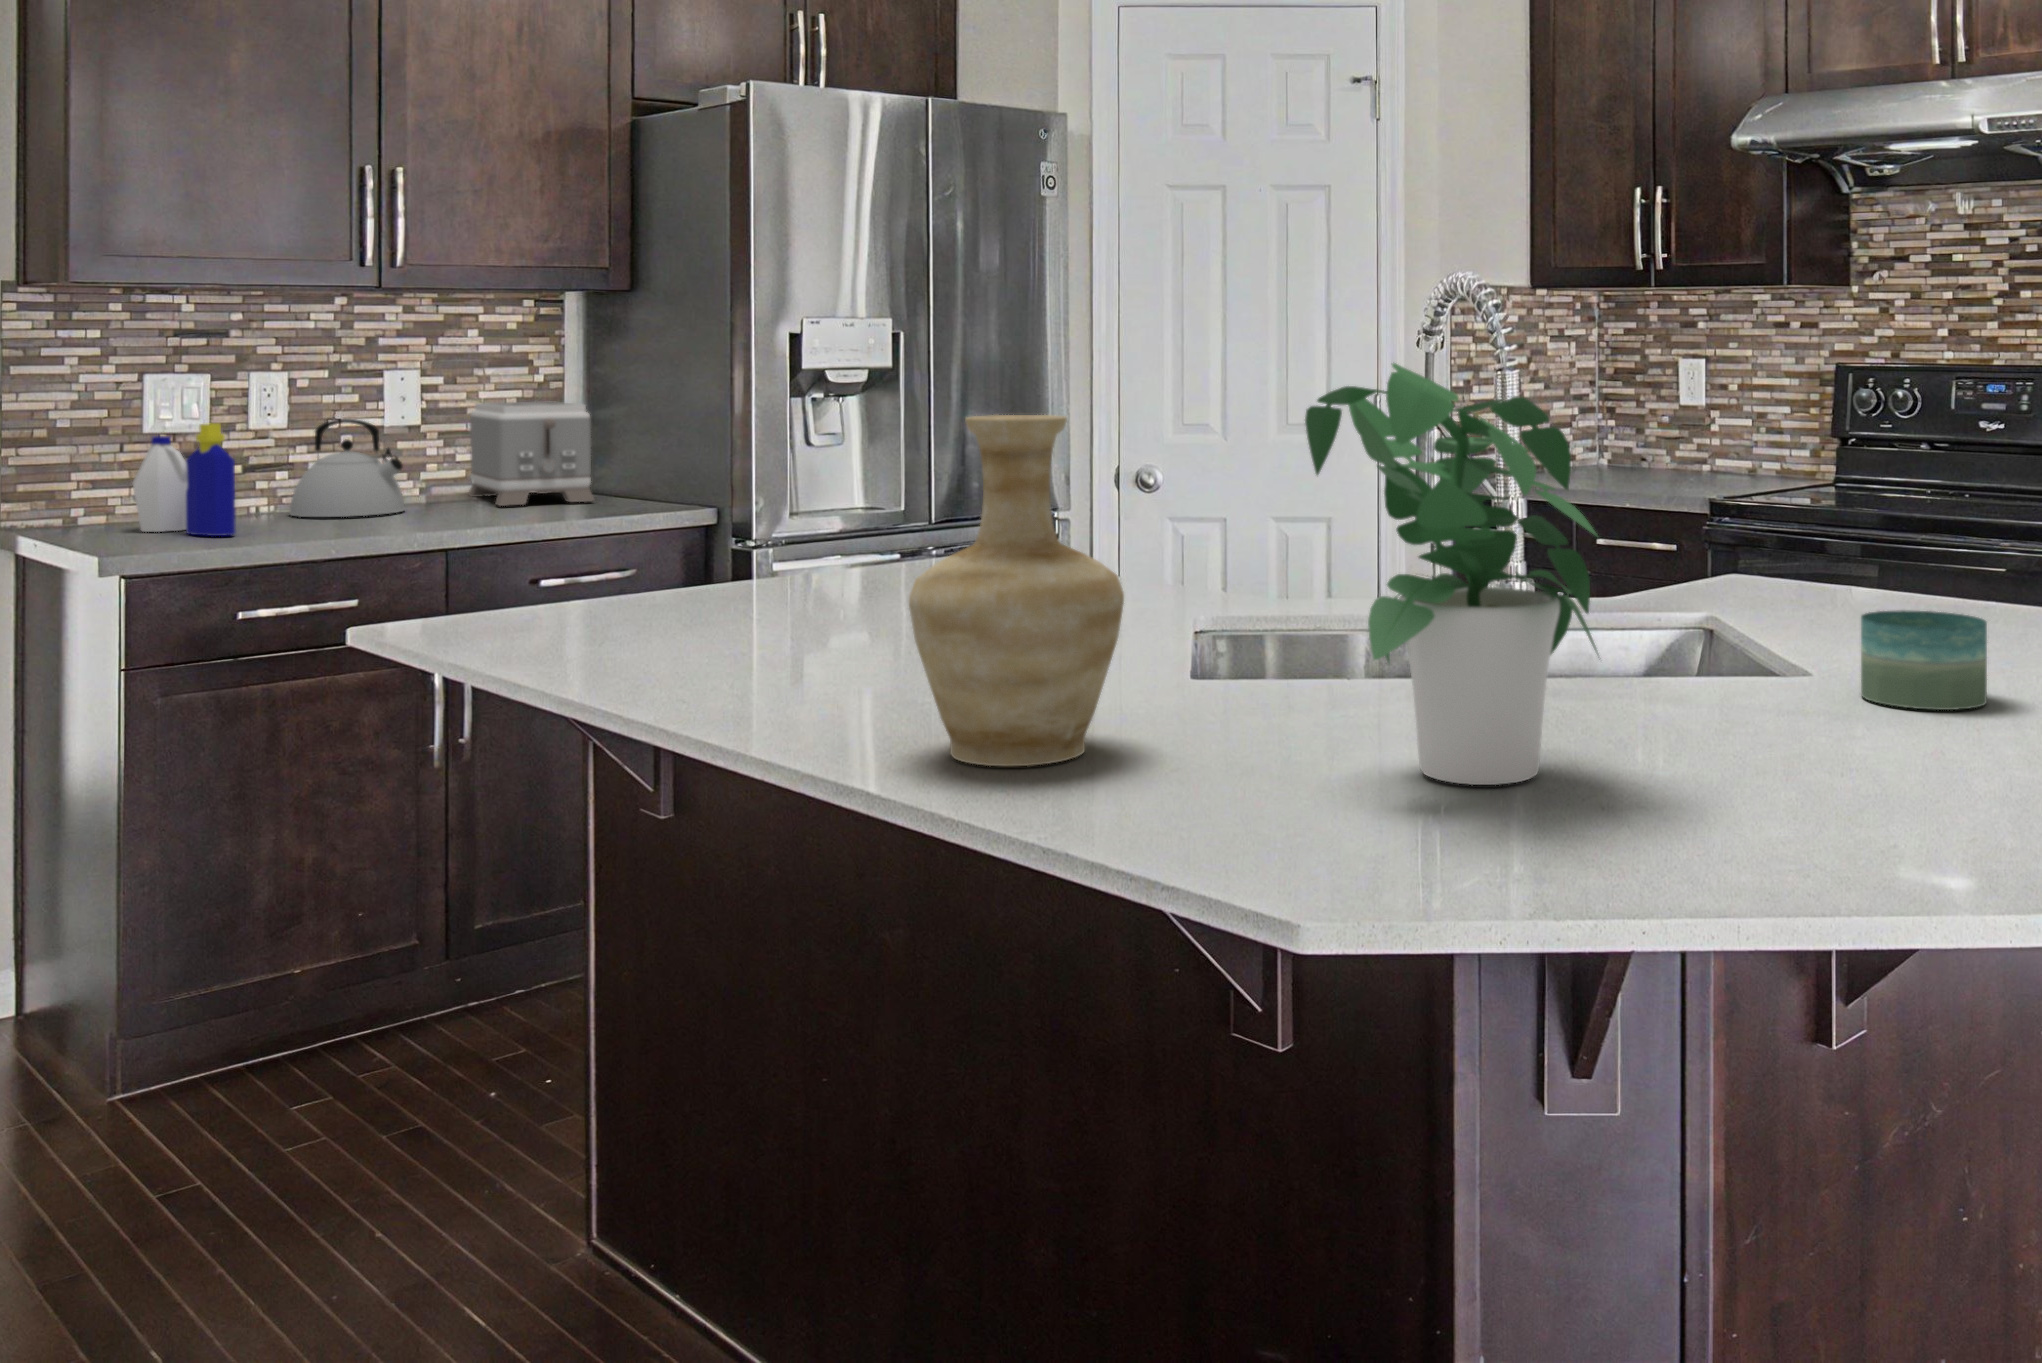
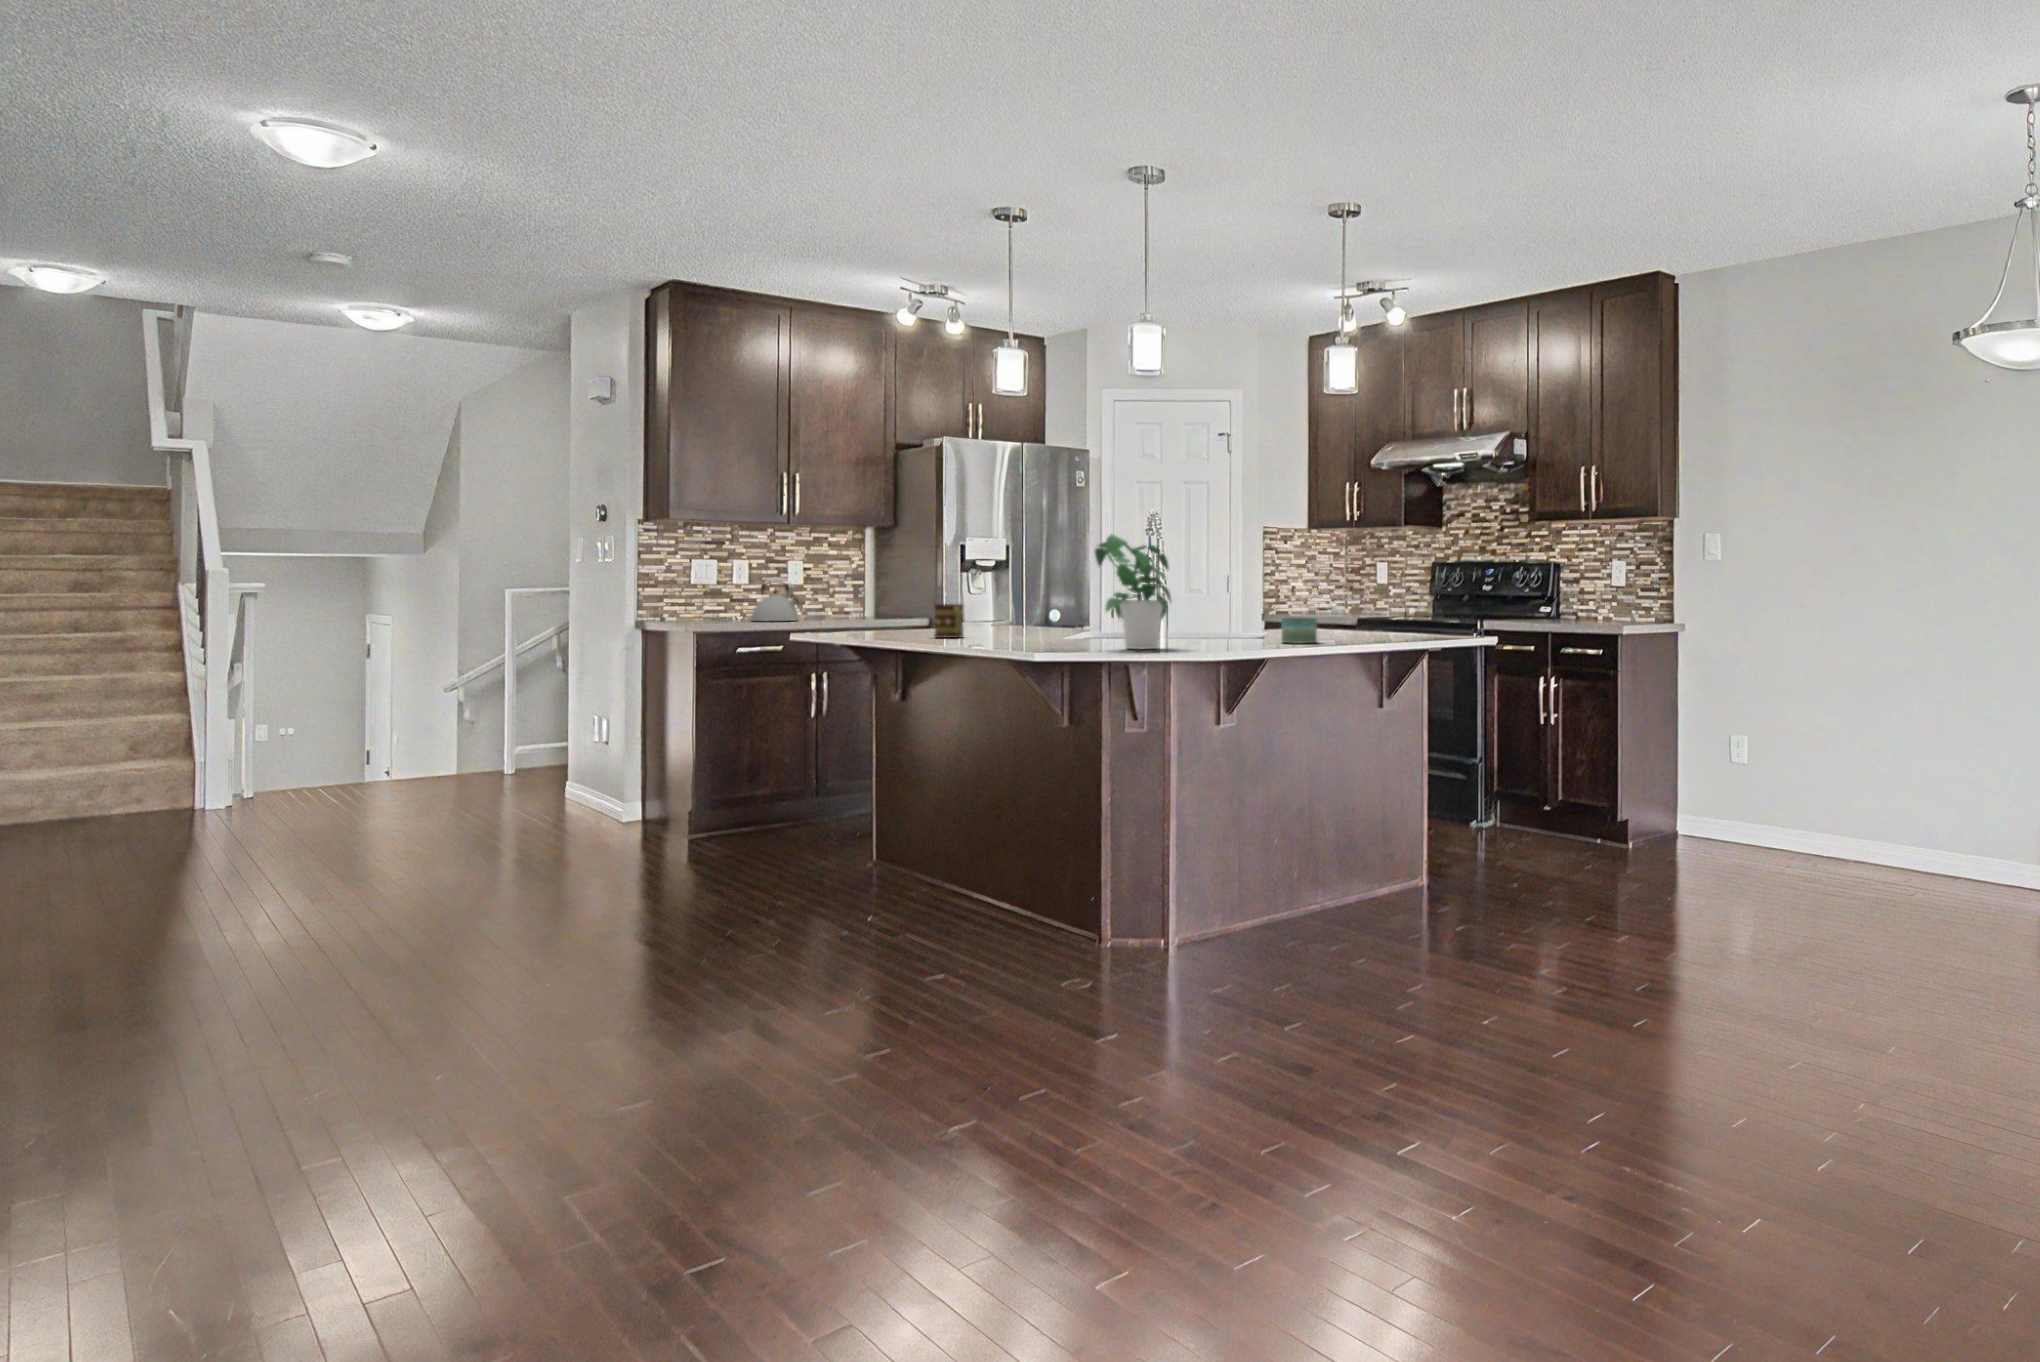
toaster: present [468,401,594,506] -> none [822,577,879,620]
vase: present [909,415,1124,766] -> none [986,552,1048,648]
bottle: present [133,423,236,536] -> none [692,579,736,624]
mug: none [725,531,810,638] -> present [935,604,963,638]

